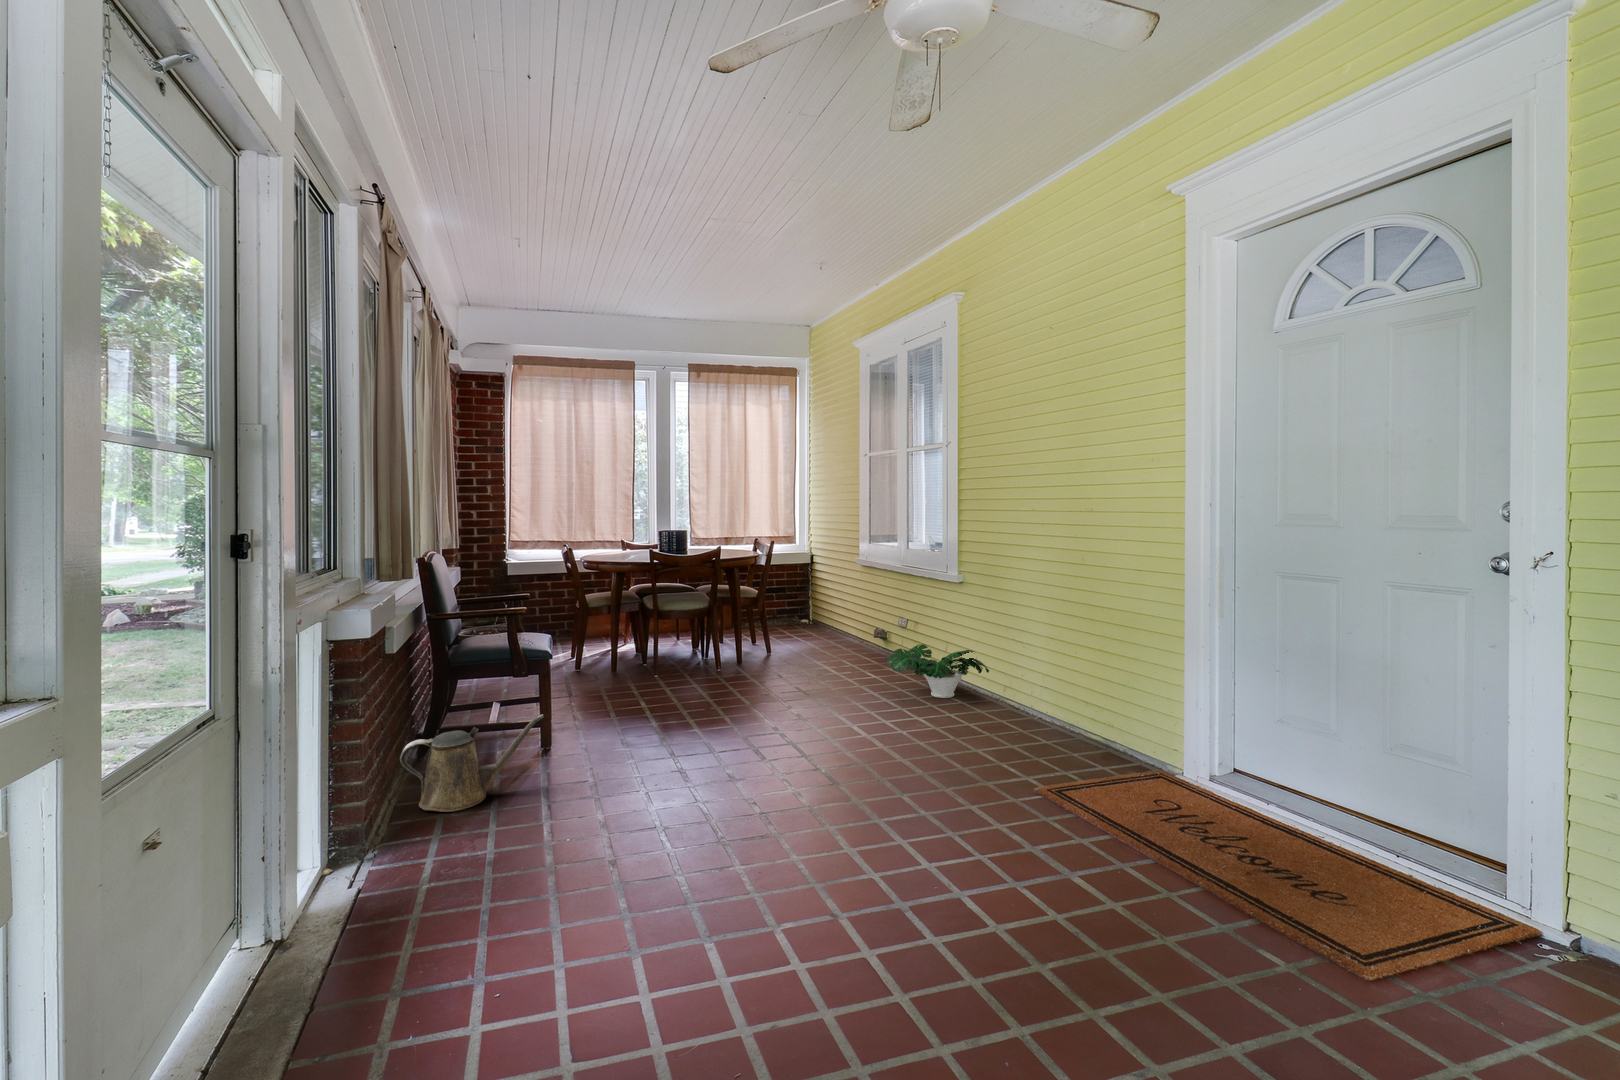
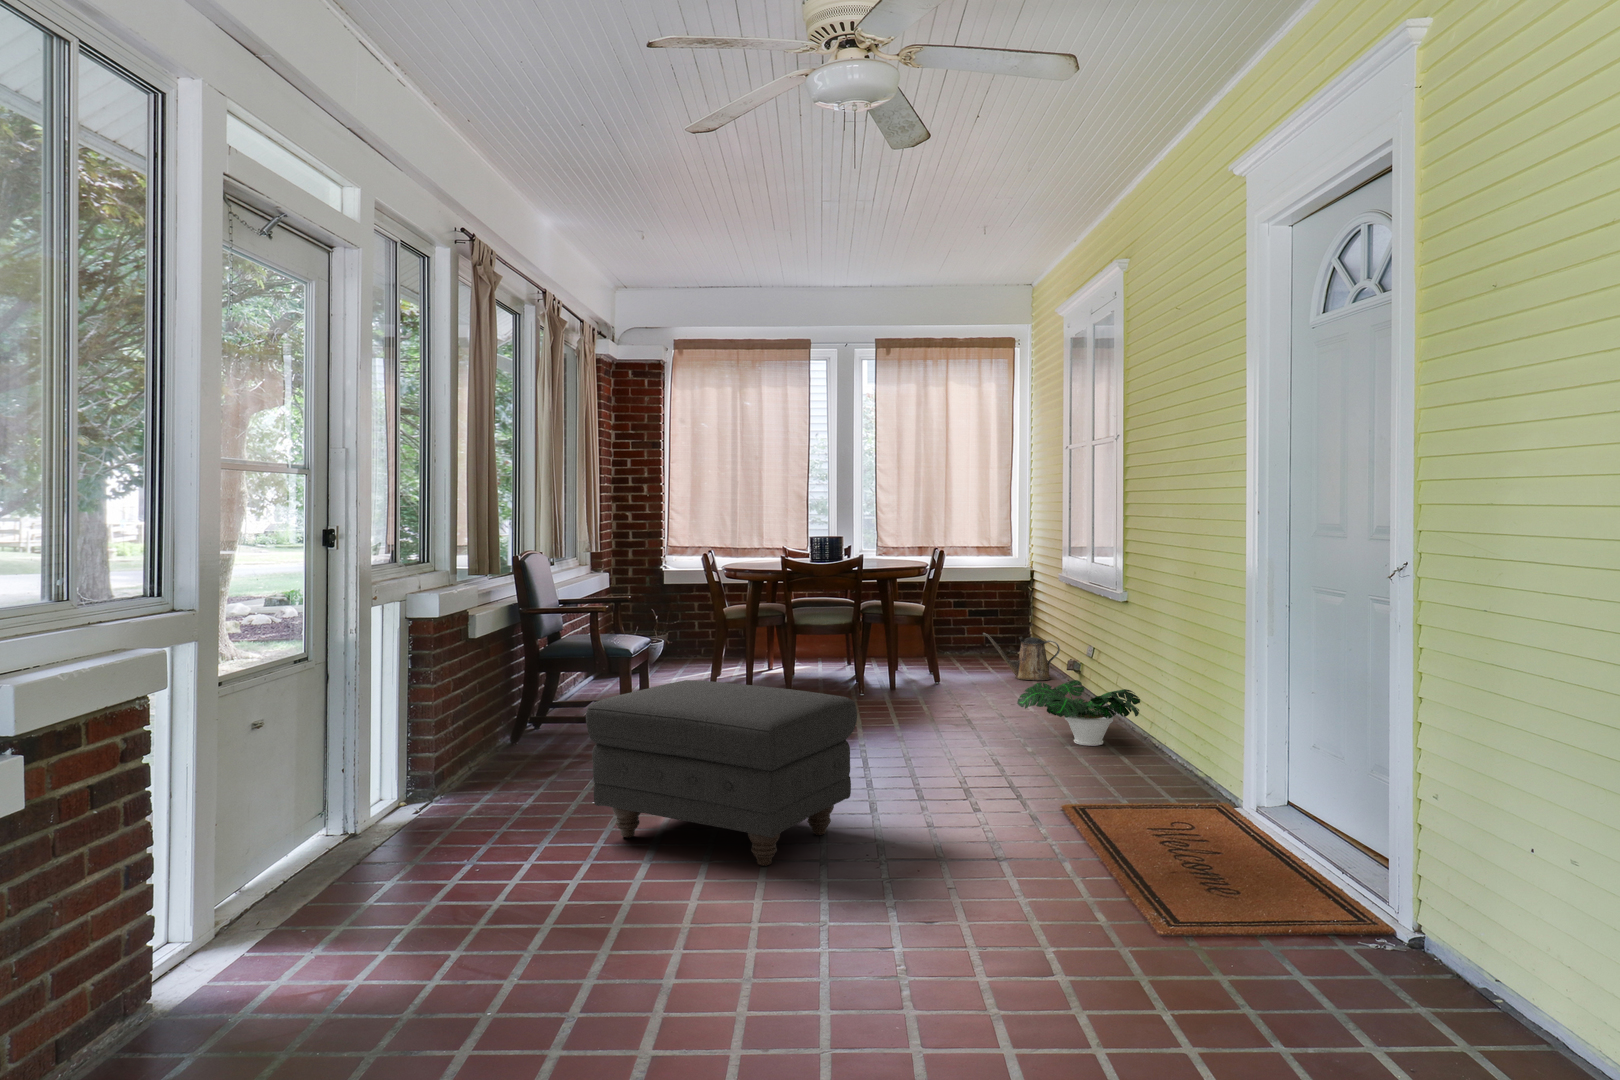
ottoman: none [598,684,865,884] -> present [586,680,857,866]
watering can: present [400,714,544,812] -> present [983,633,1060,680]

